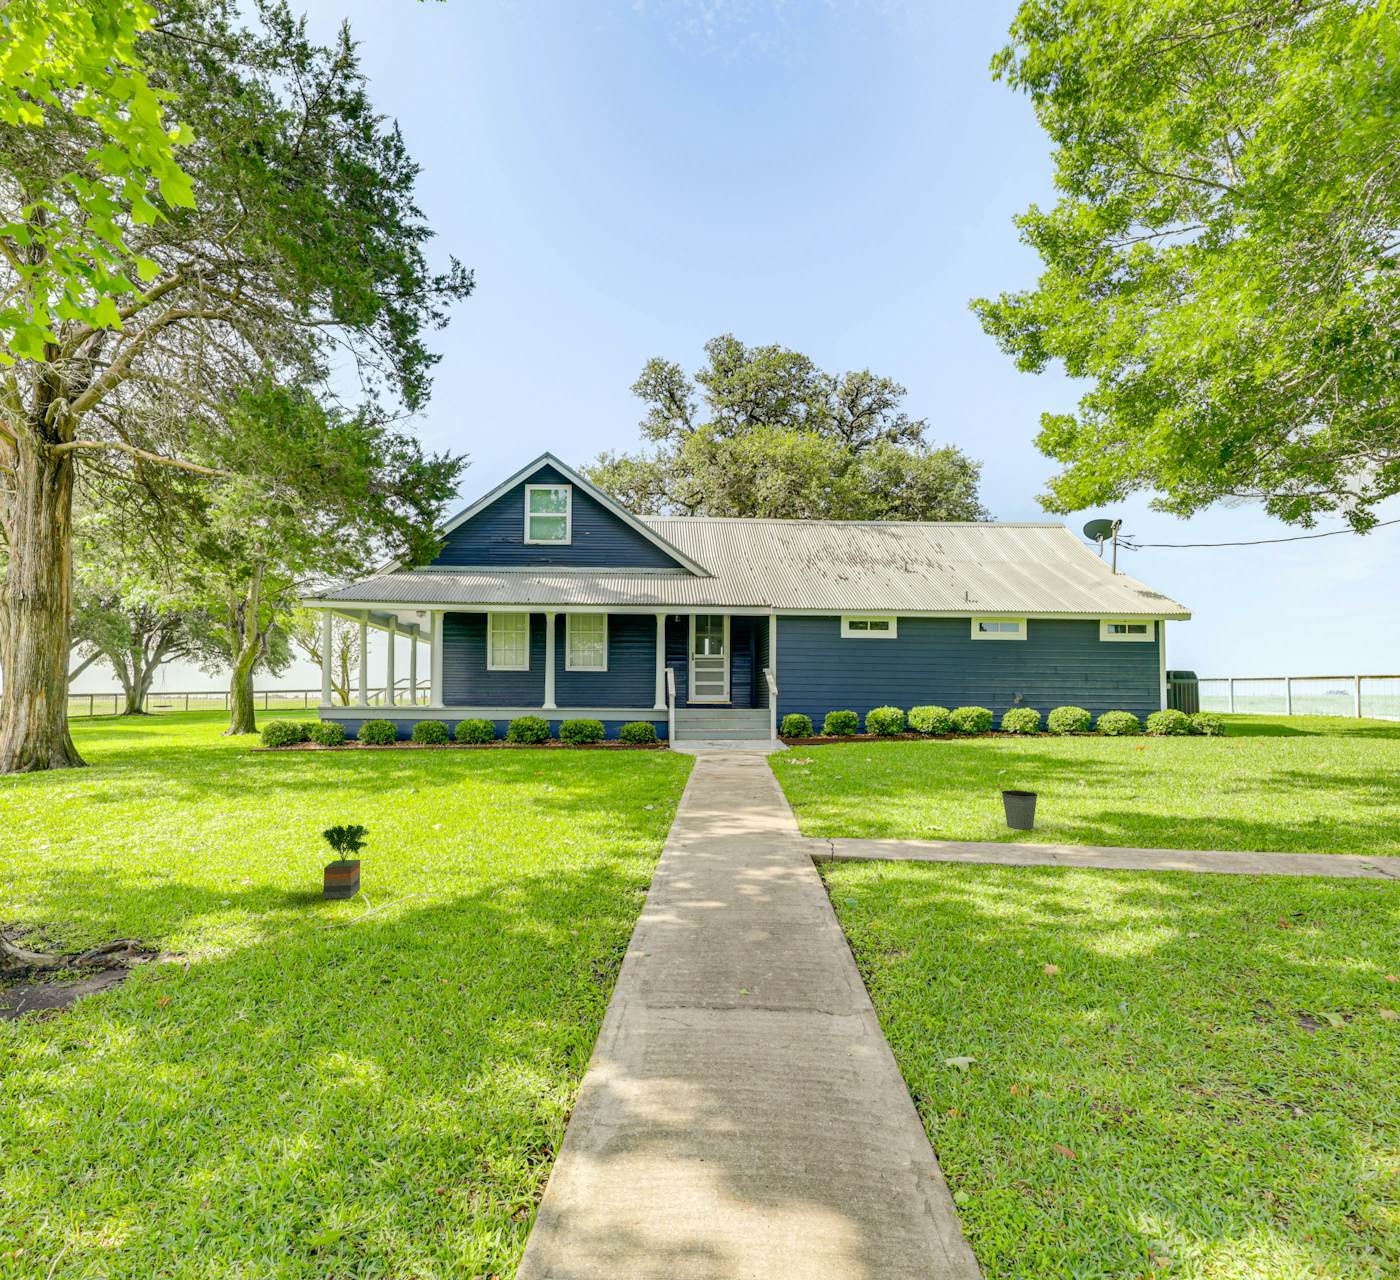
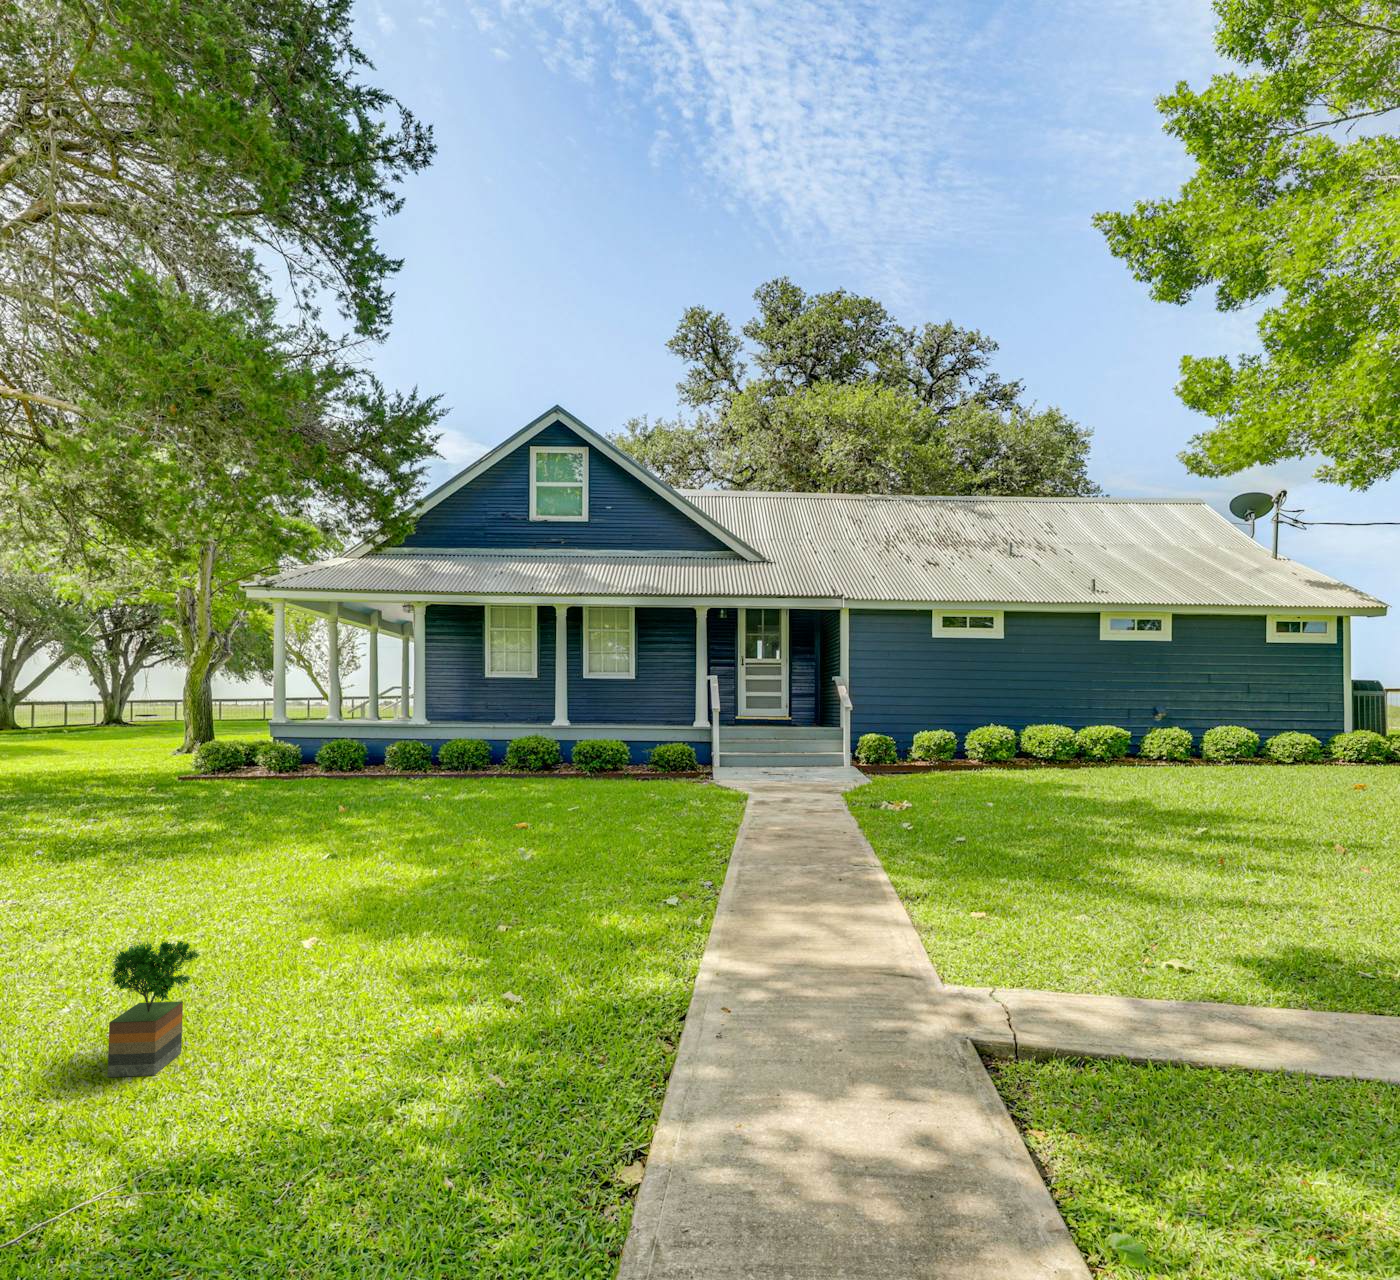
bucket: present [1000,790,1038,829] -> none [1235,872,1303,939]

